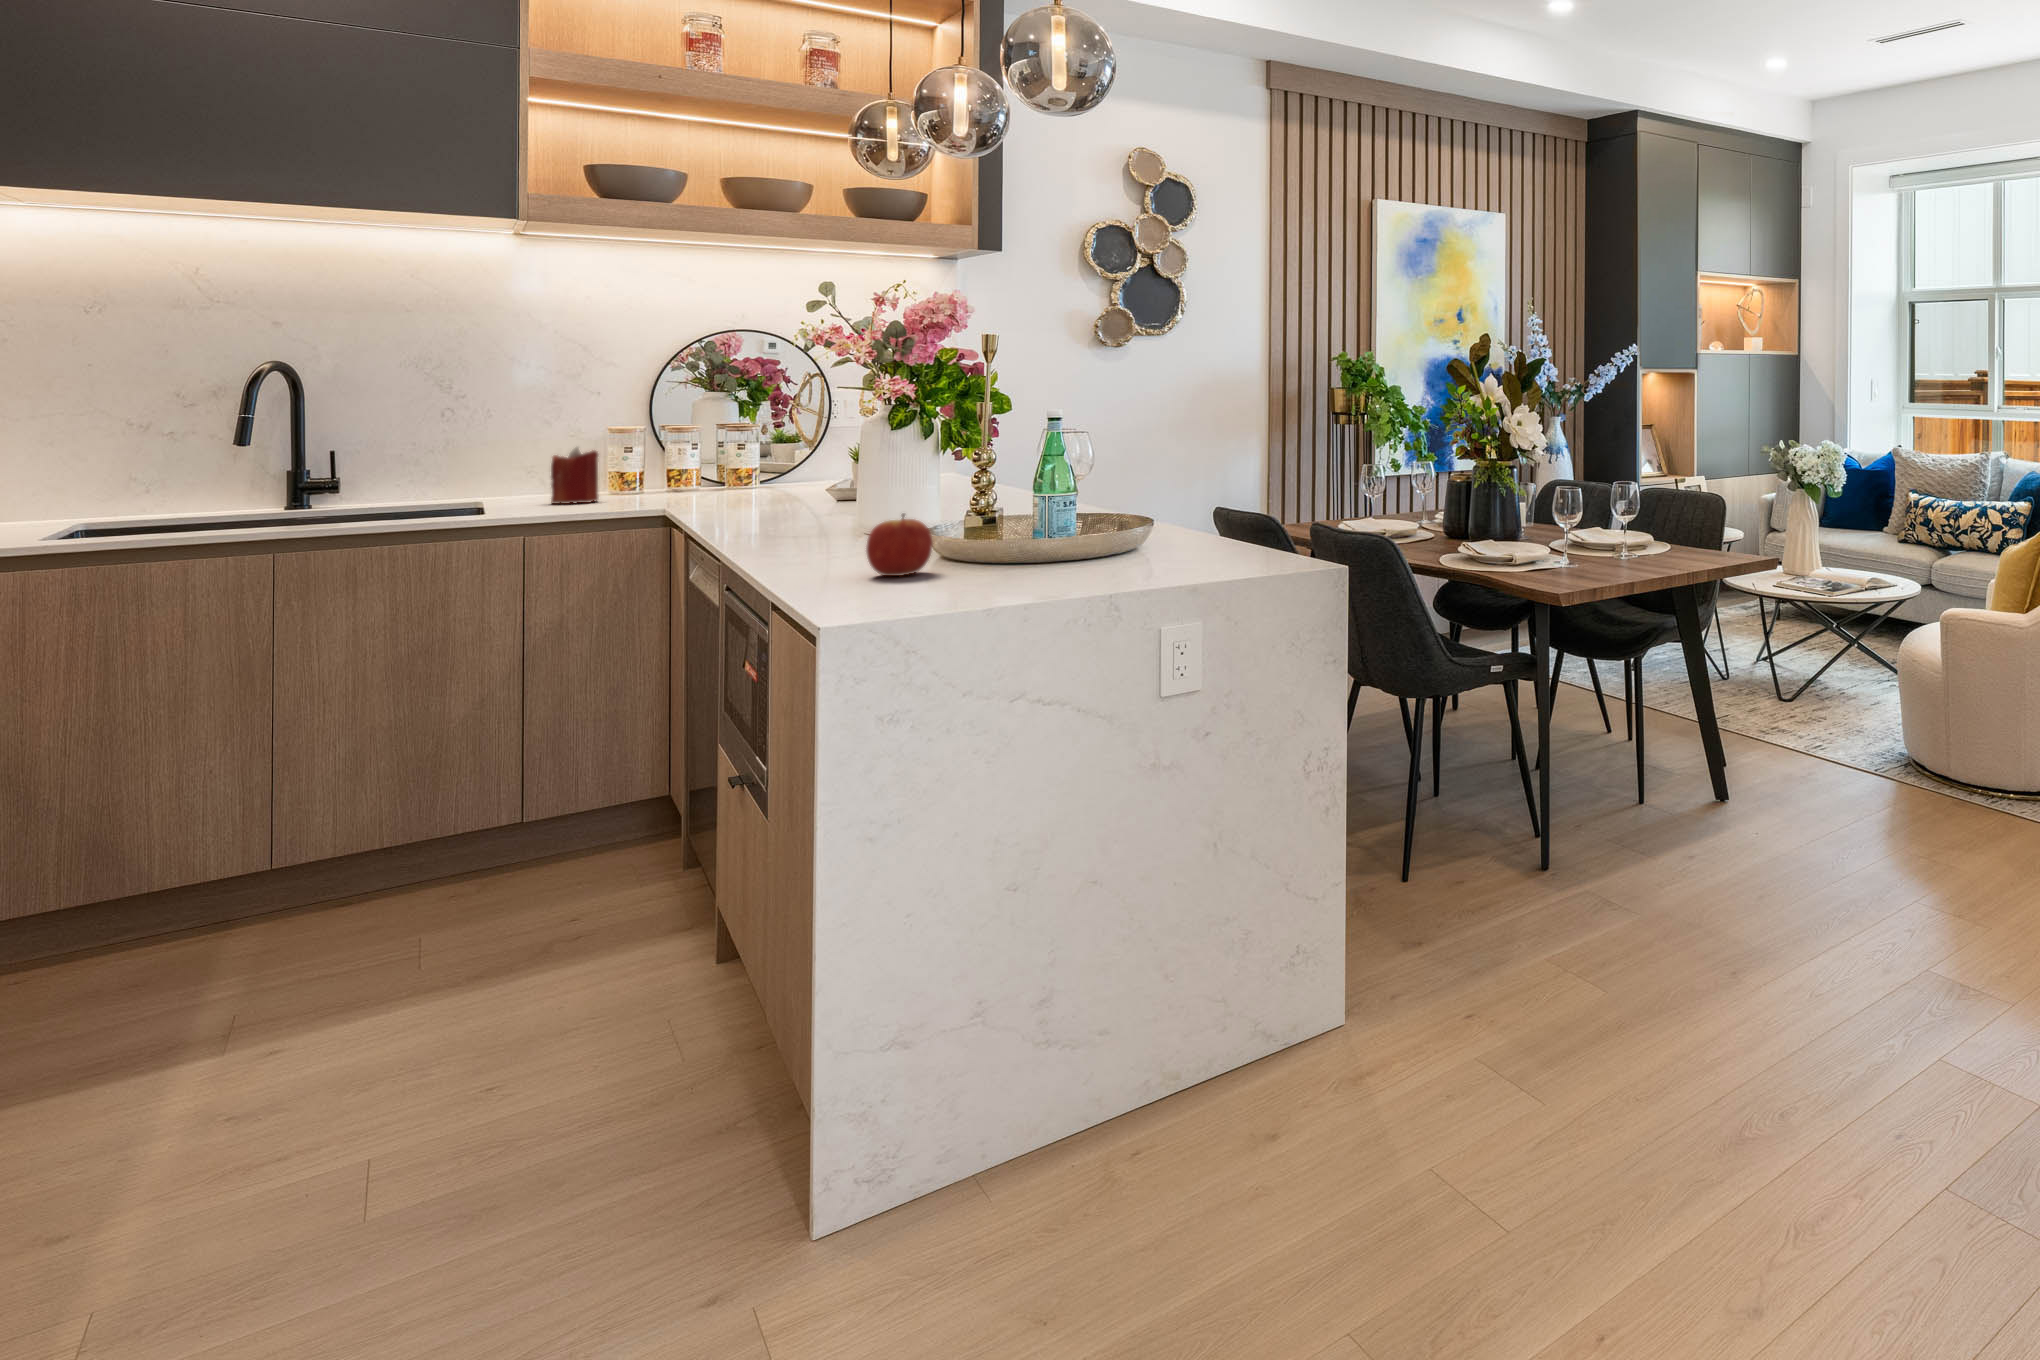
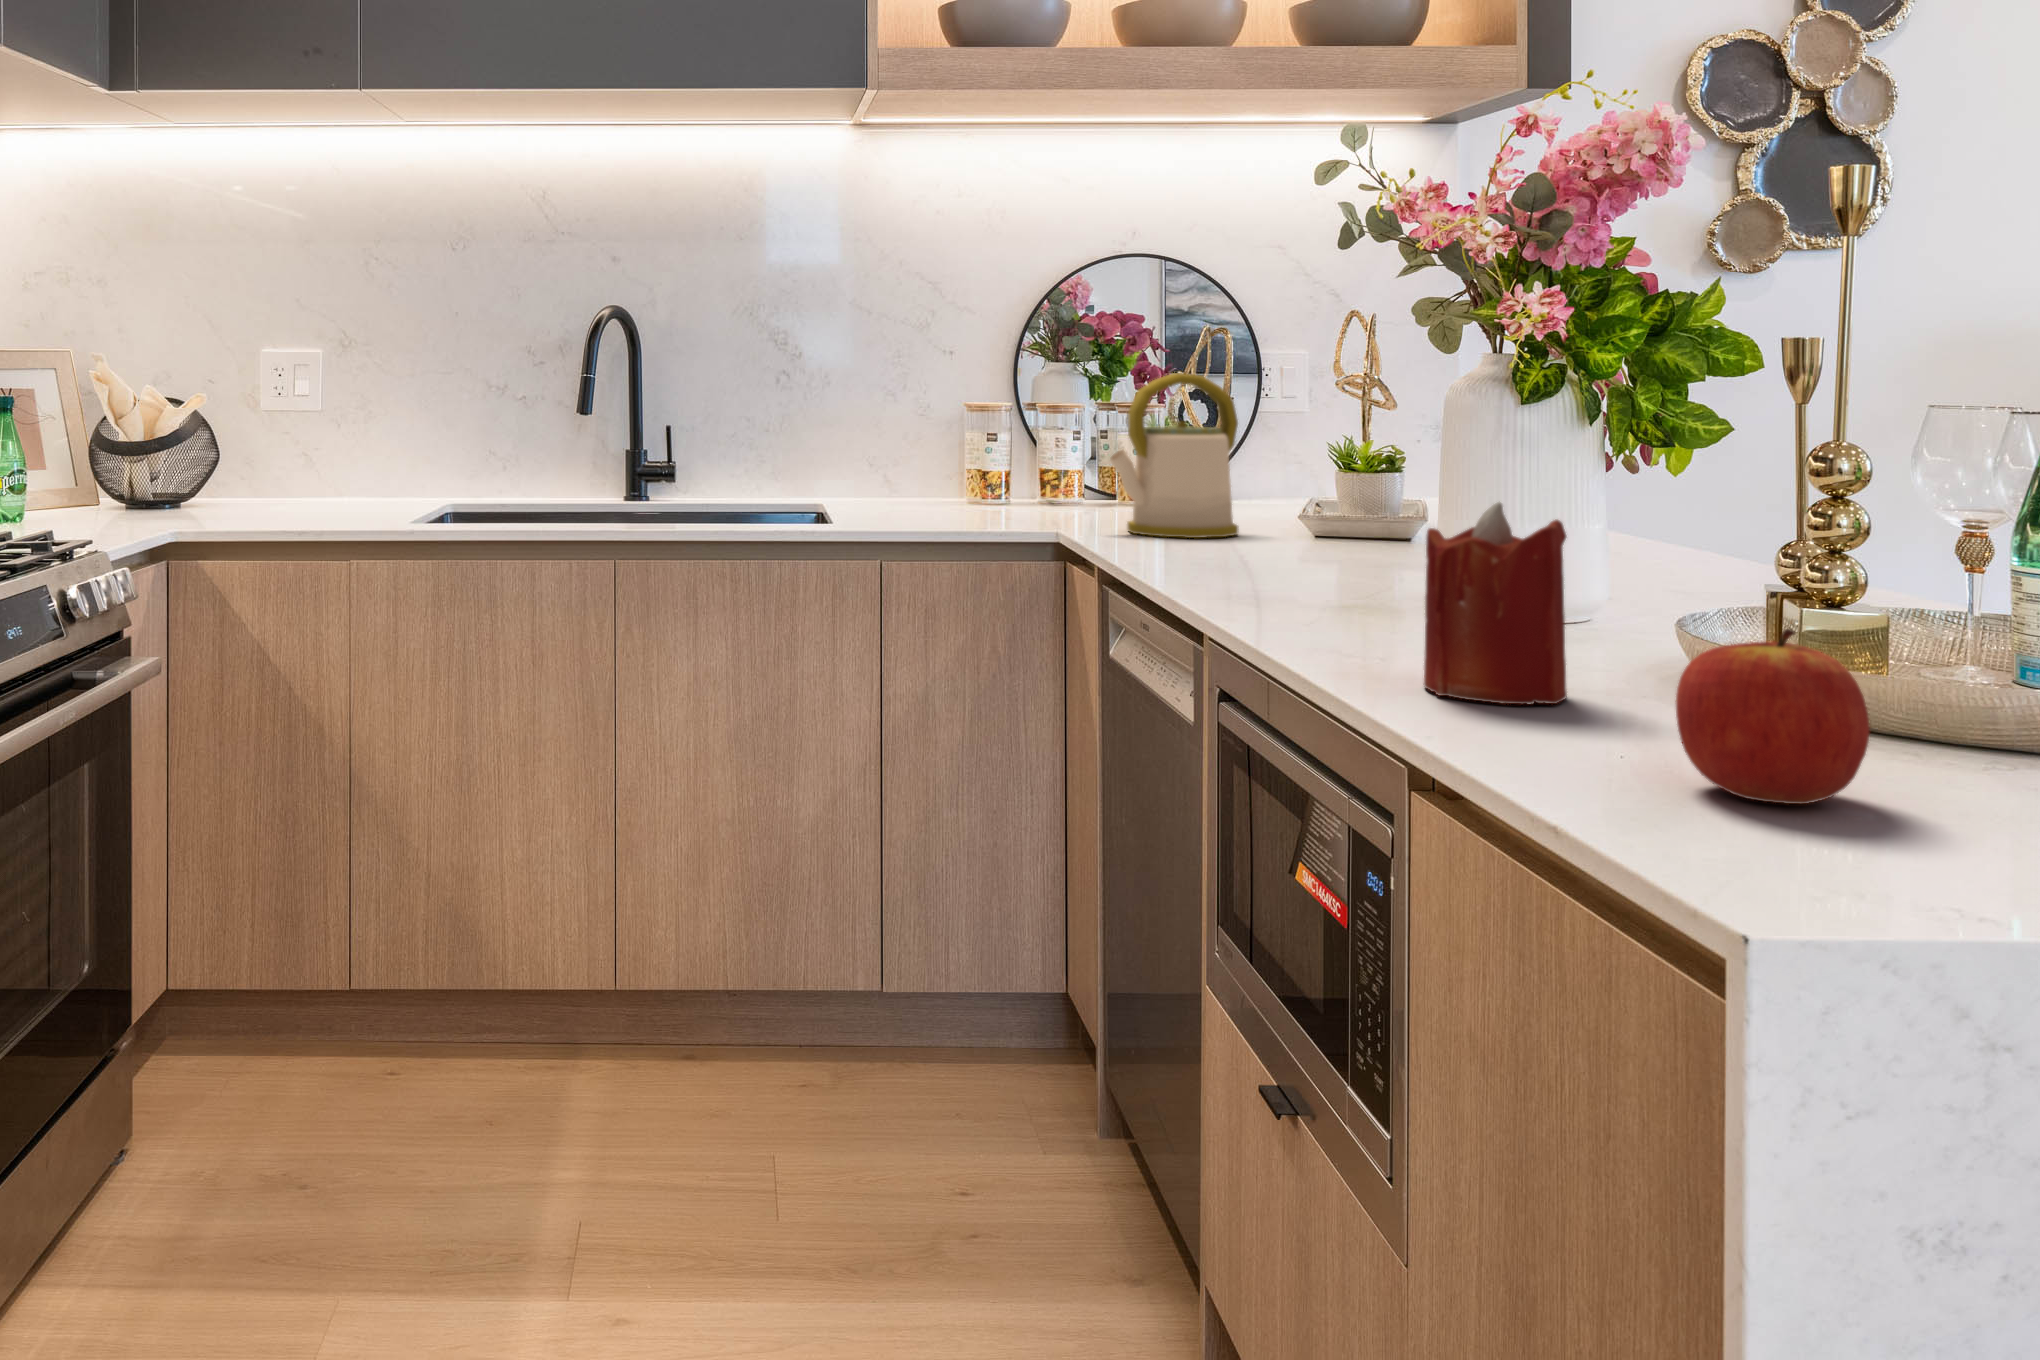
kettle: none [706,408,795,507] -> present [1110,373,1239,538]
candle: present [551,447,599,504] -> present [1424,502,1567,704]

